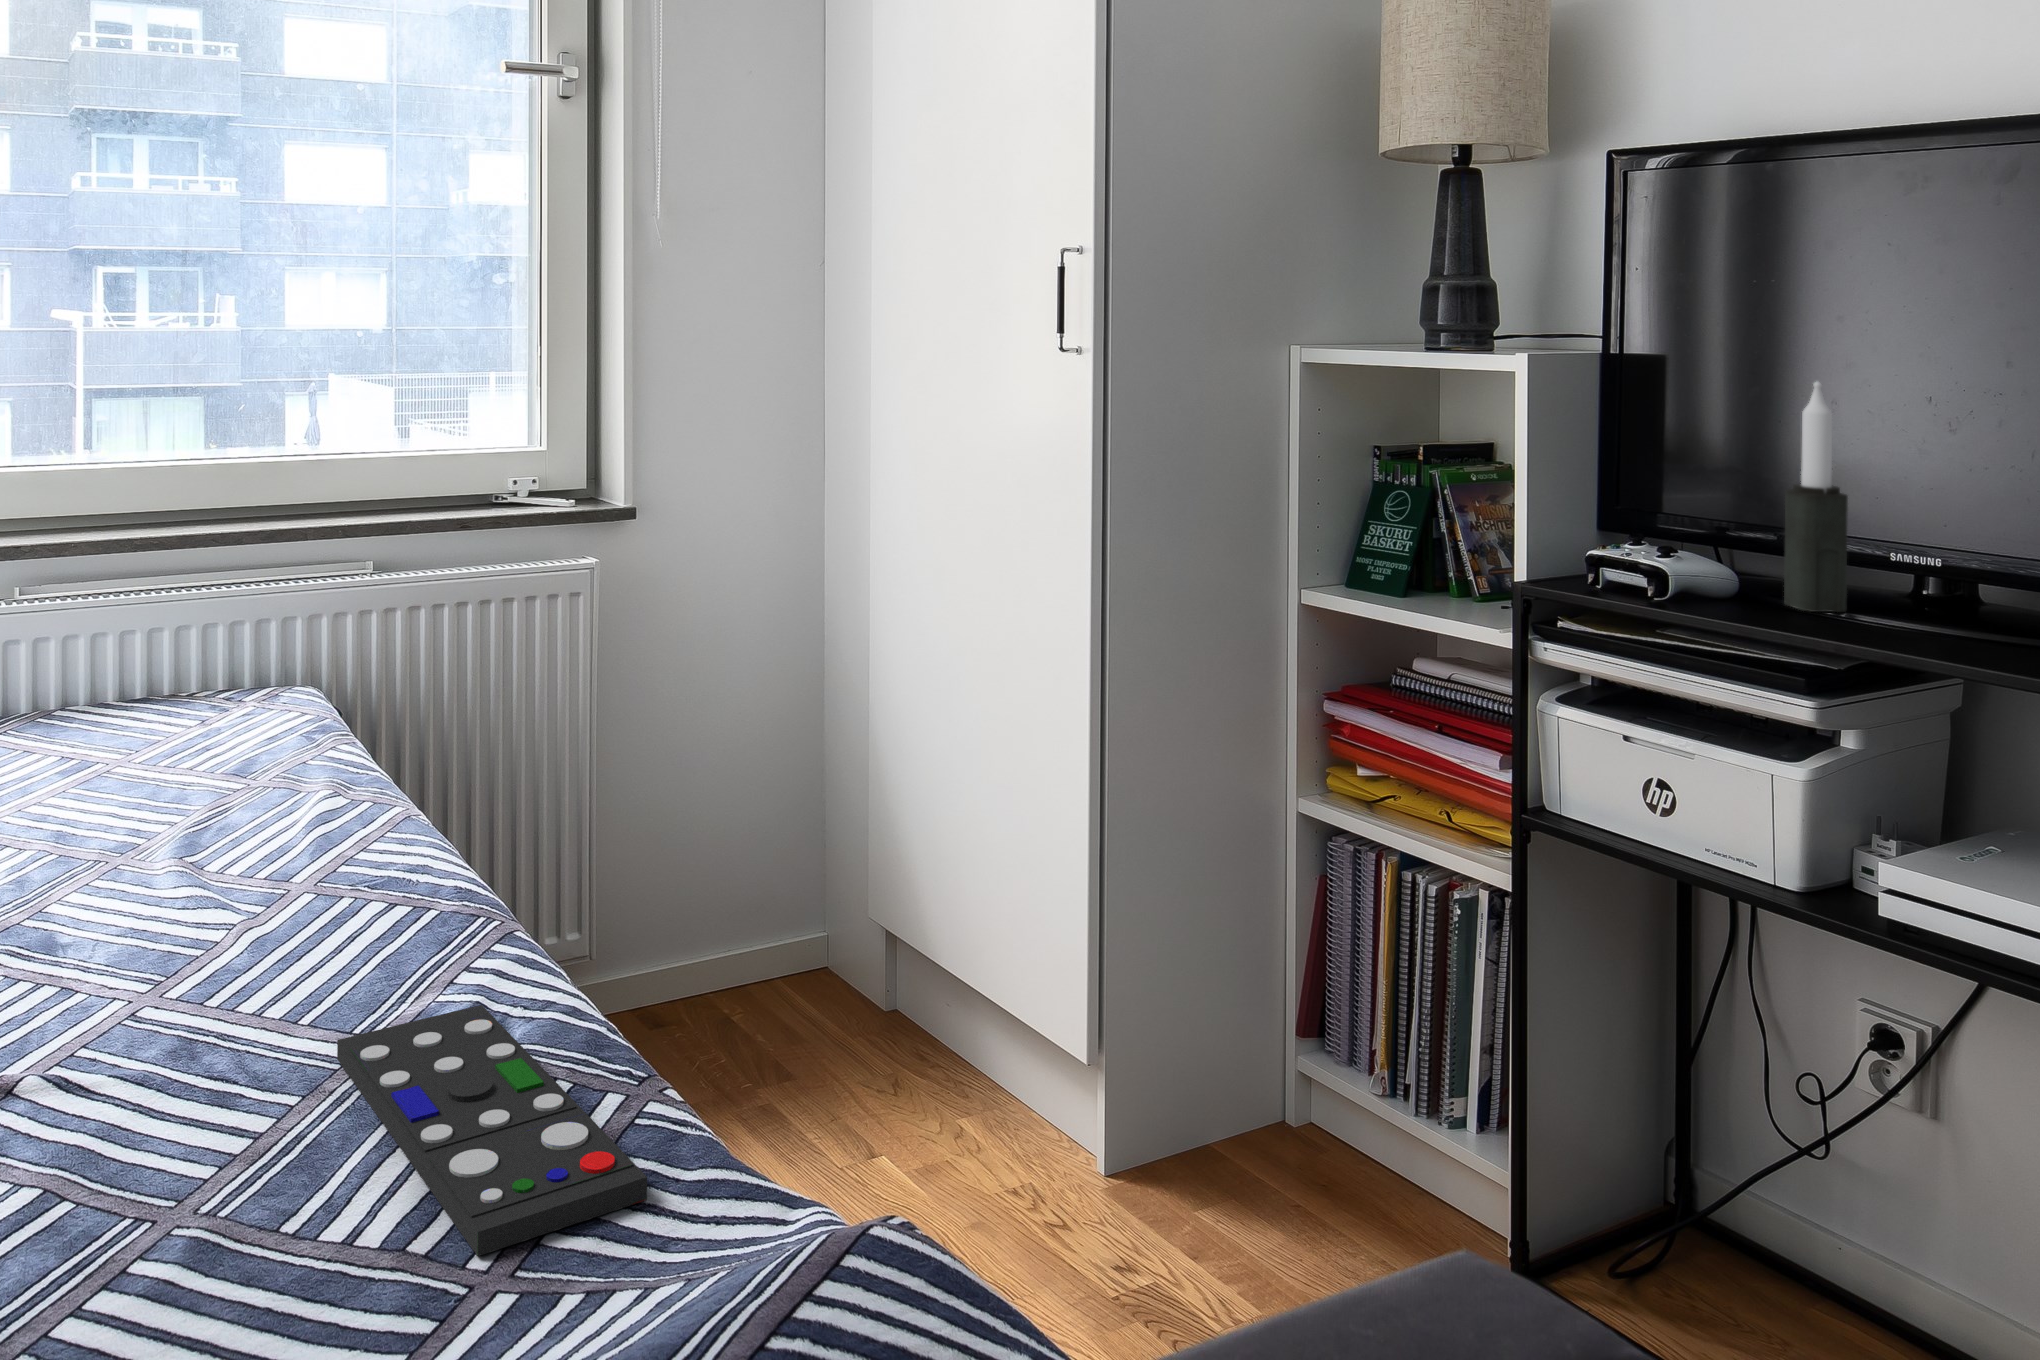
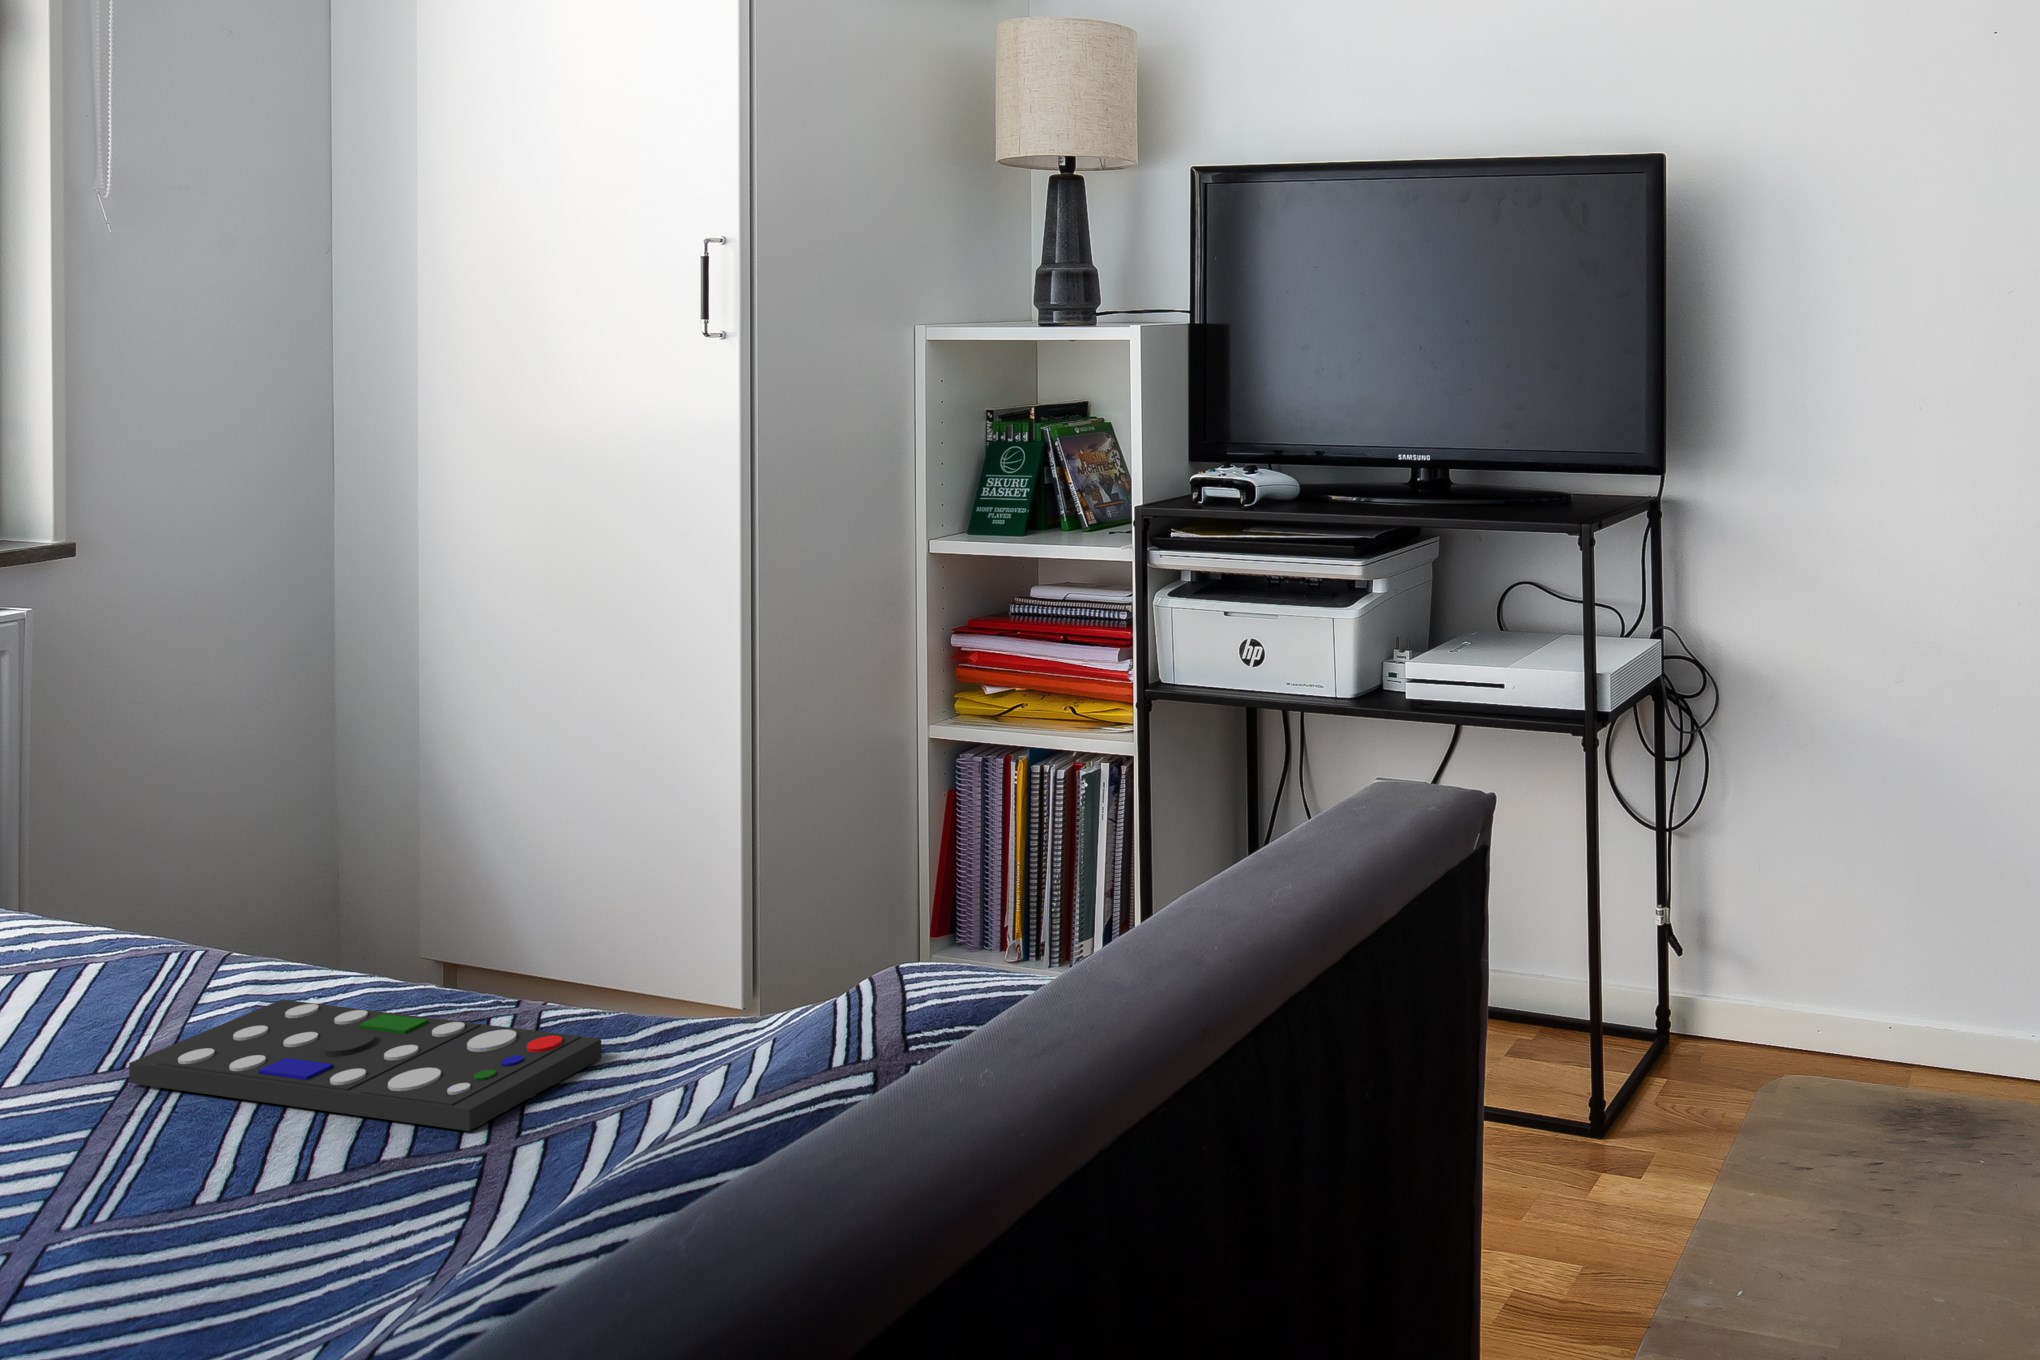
candle: present [1784,382,1848,612] -> none [1330,337,1371,502]

